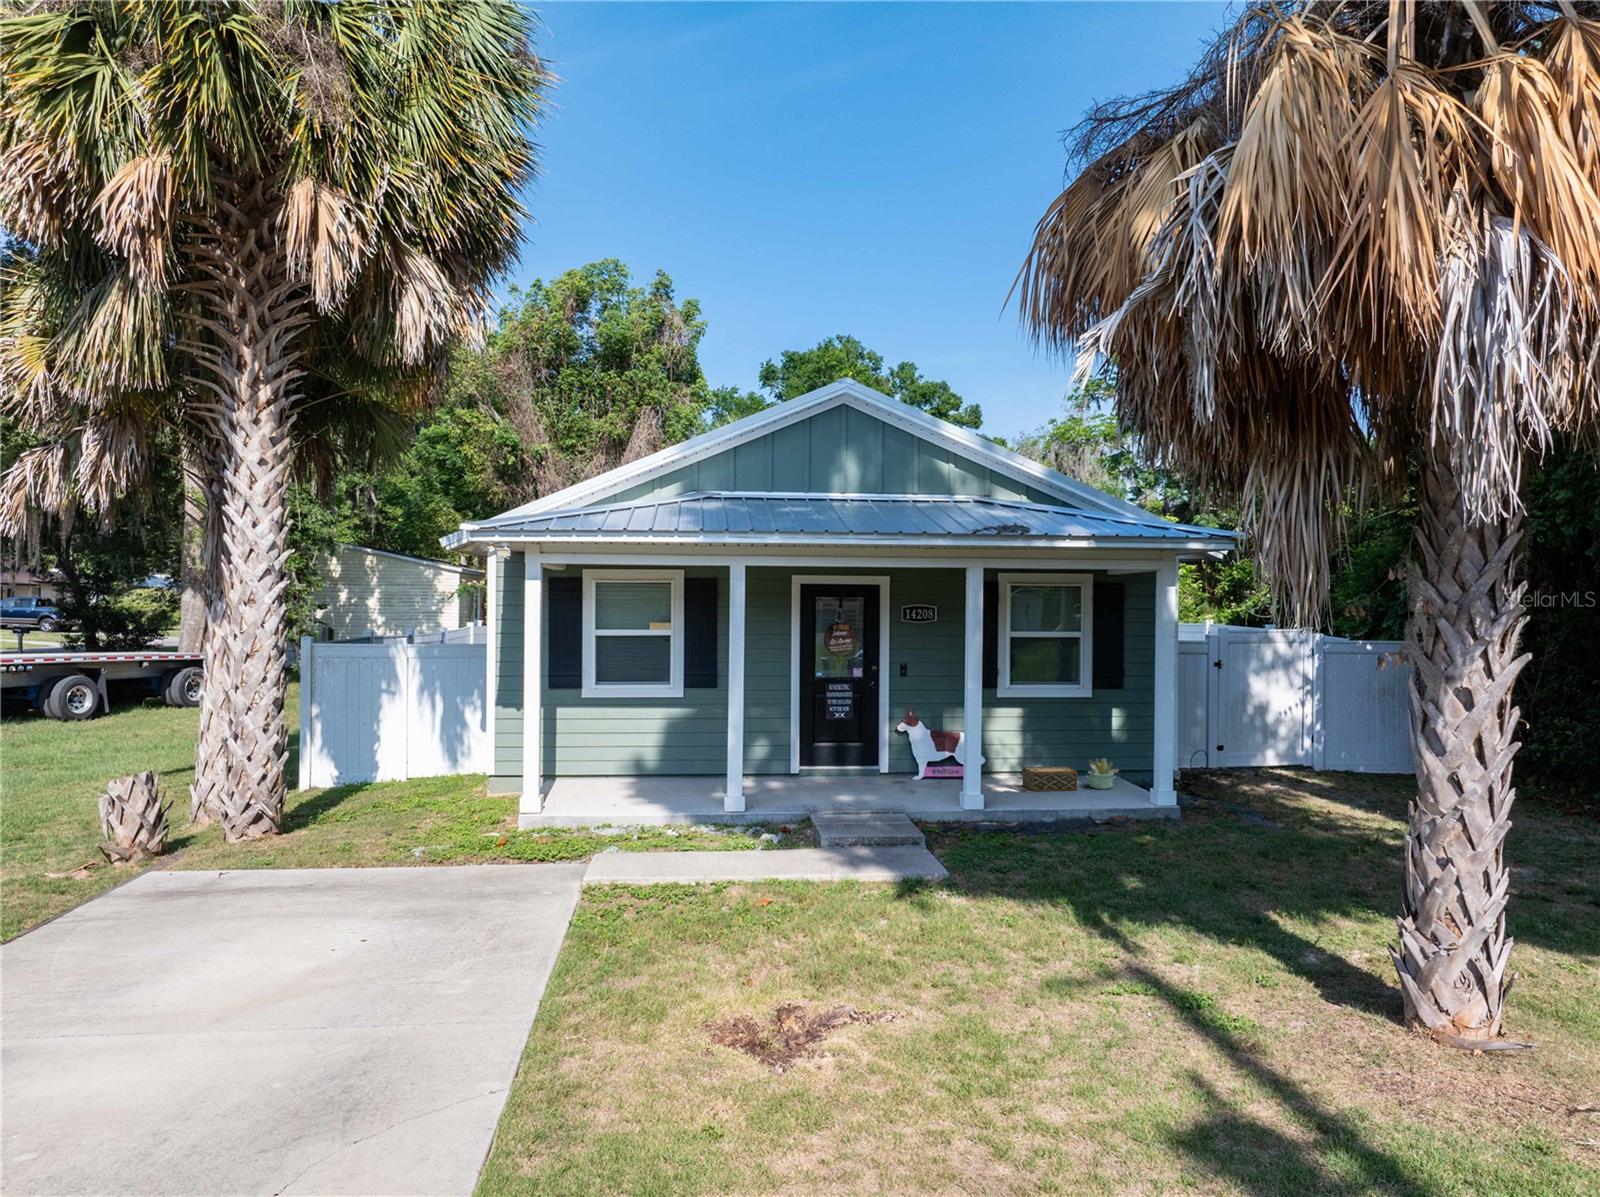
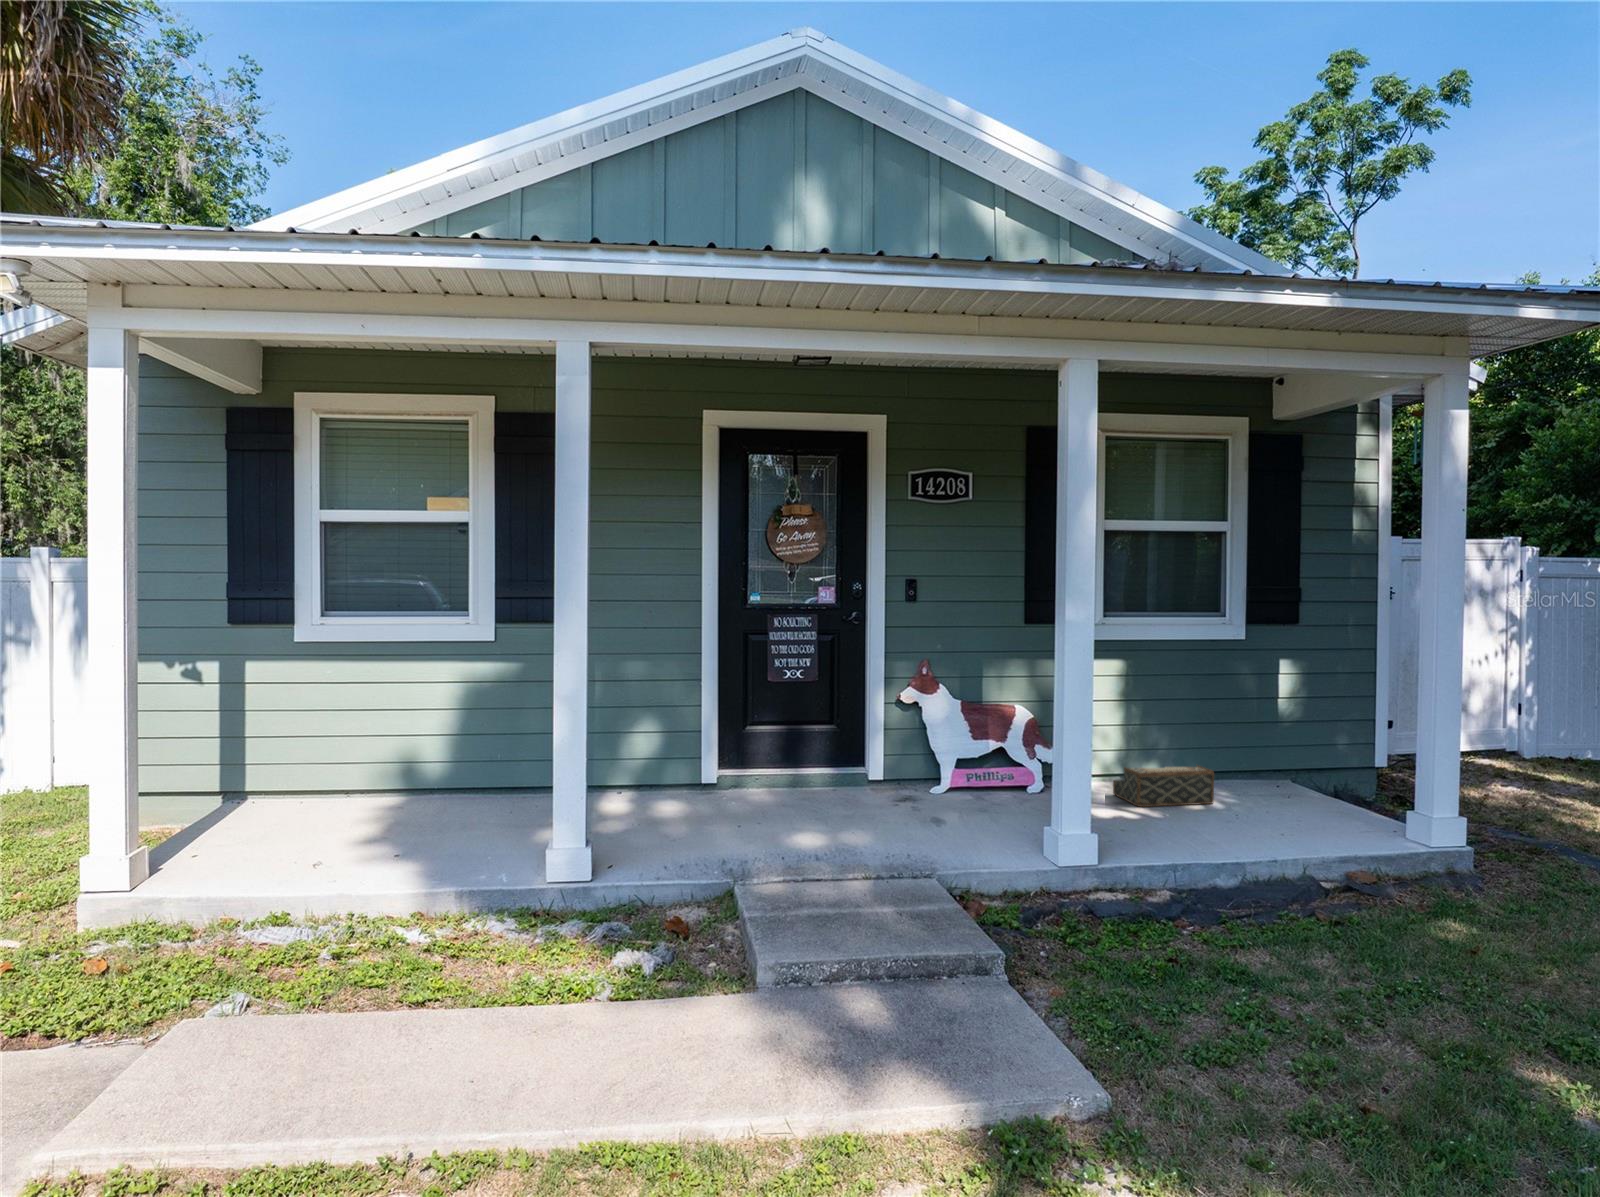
decorative plant: present [1087,759,1118,789] -> none [1221,747,1277,800]

